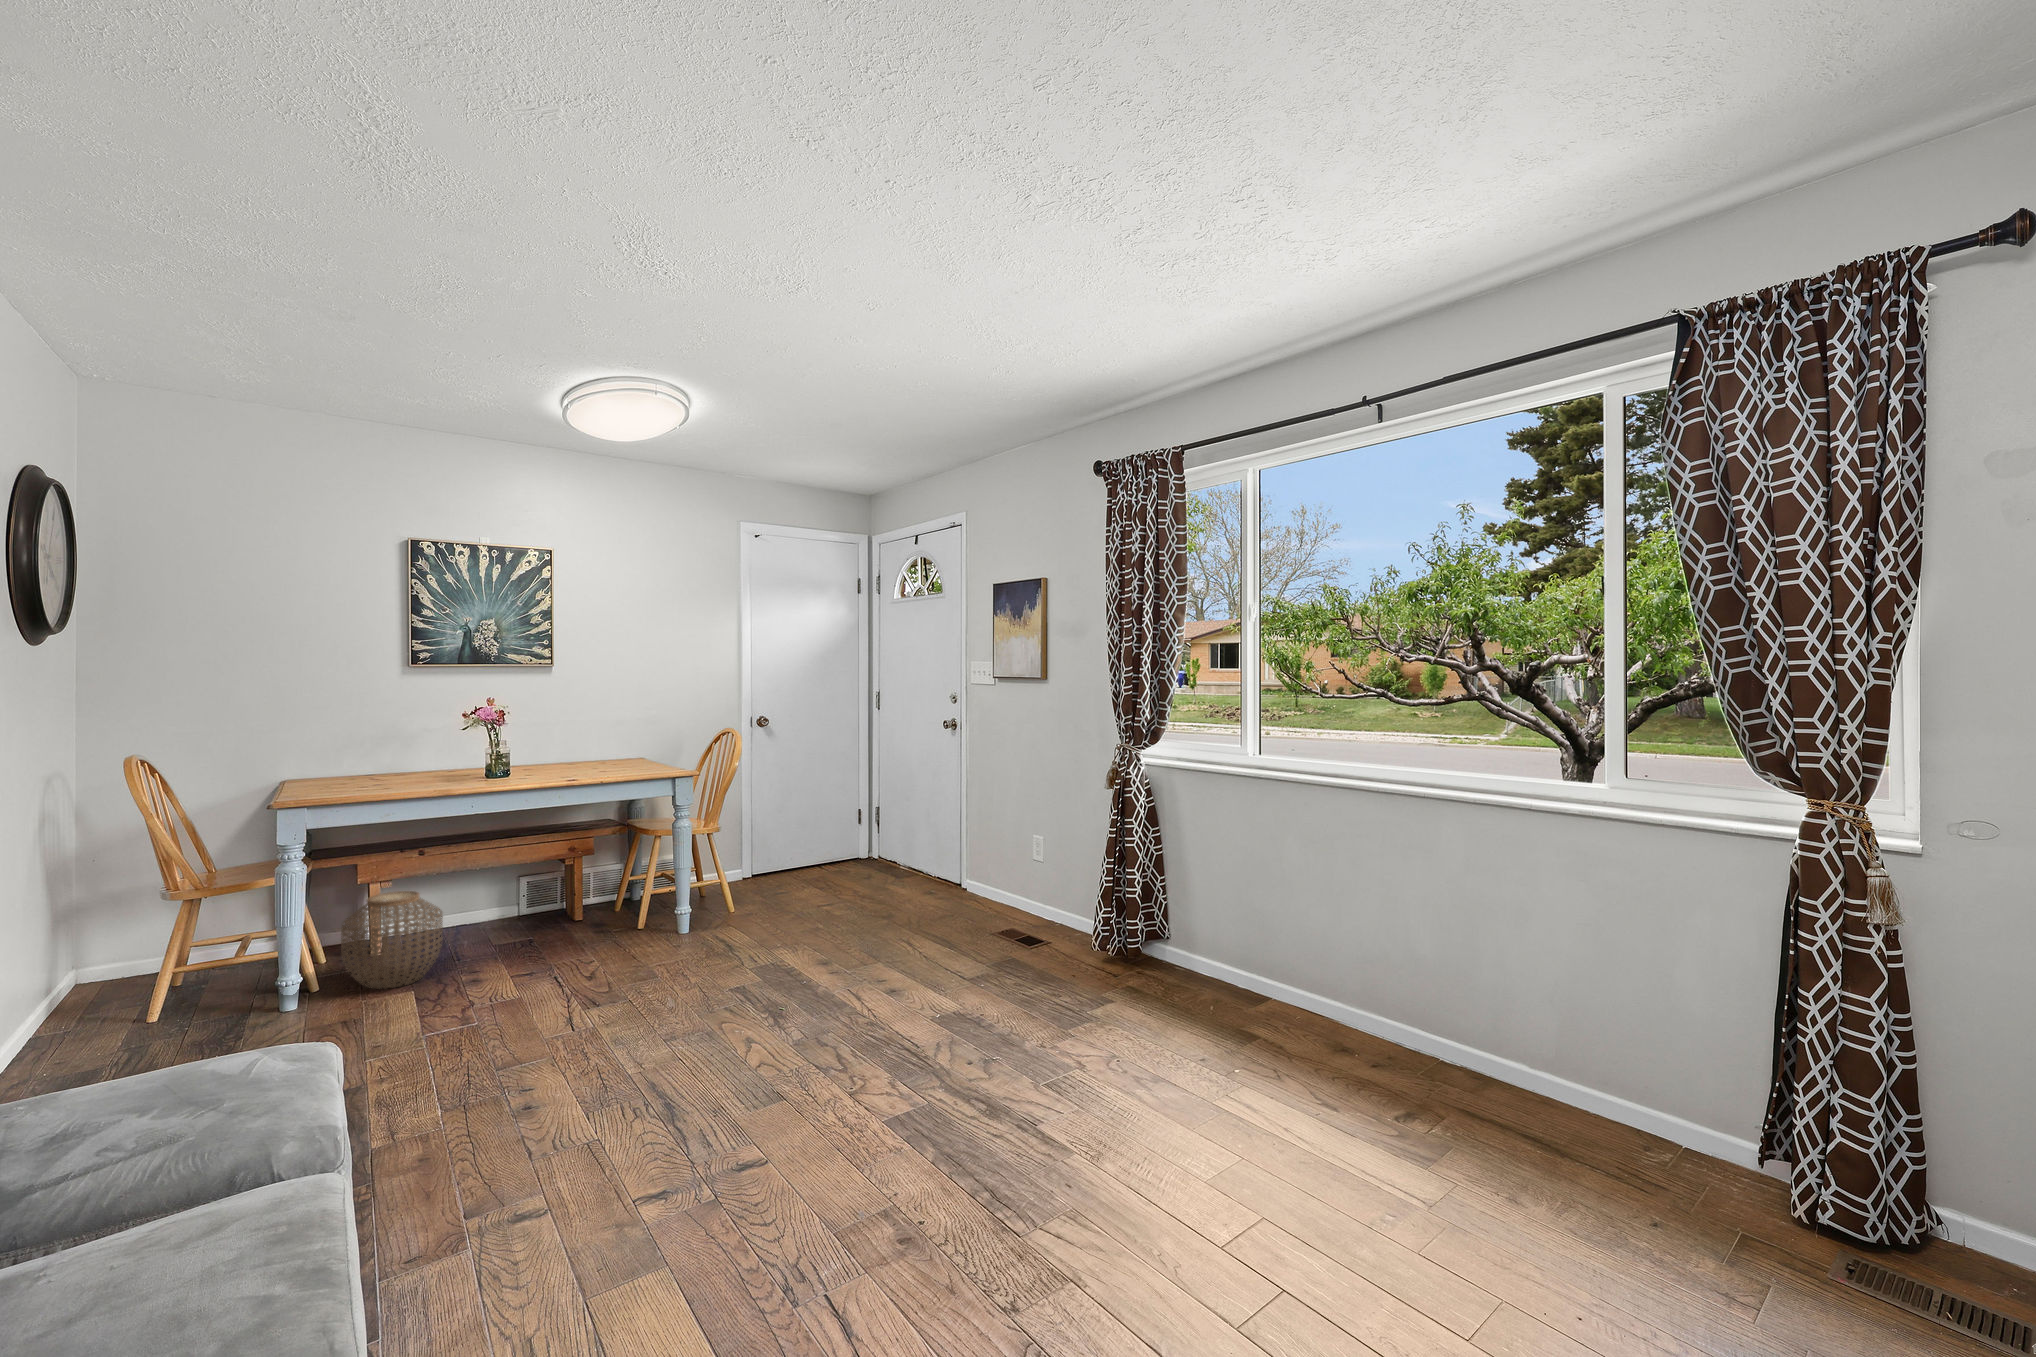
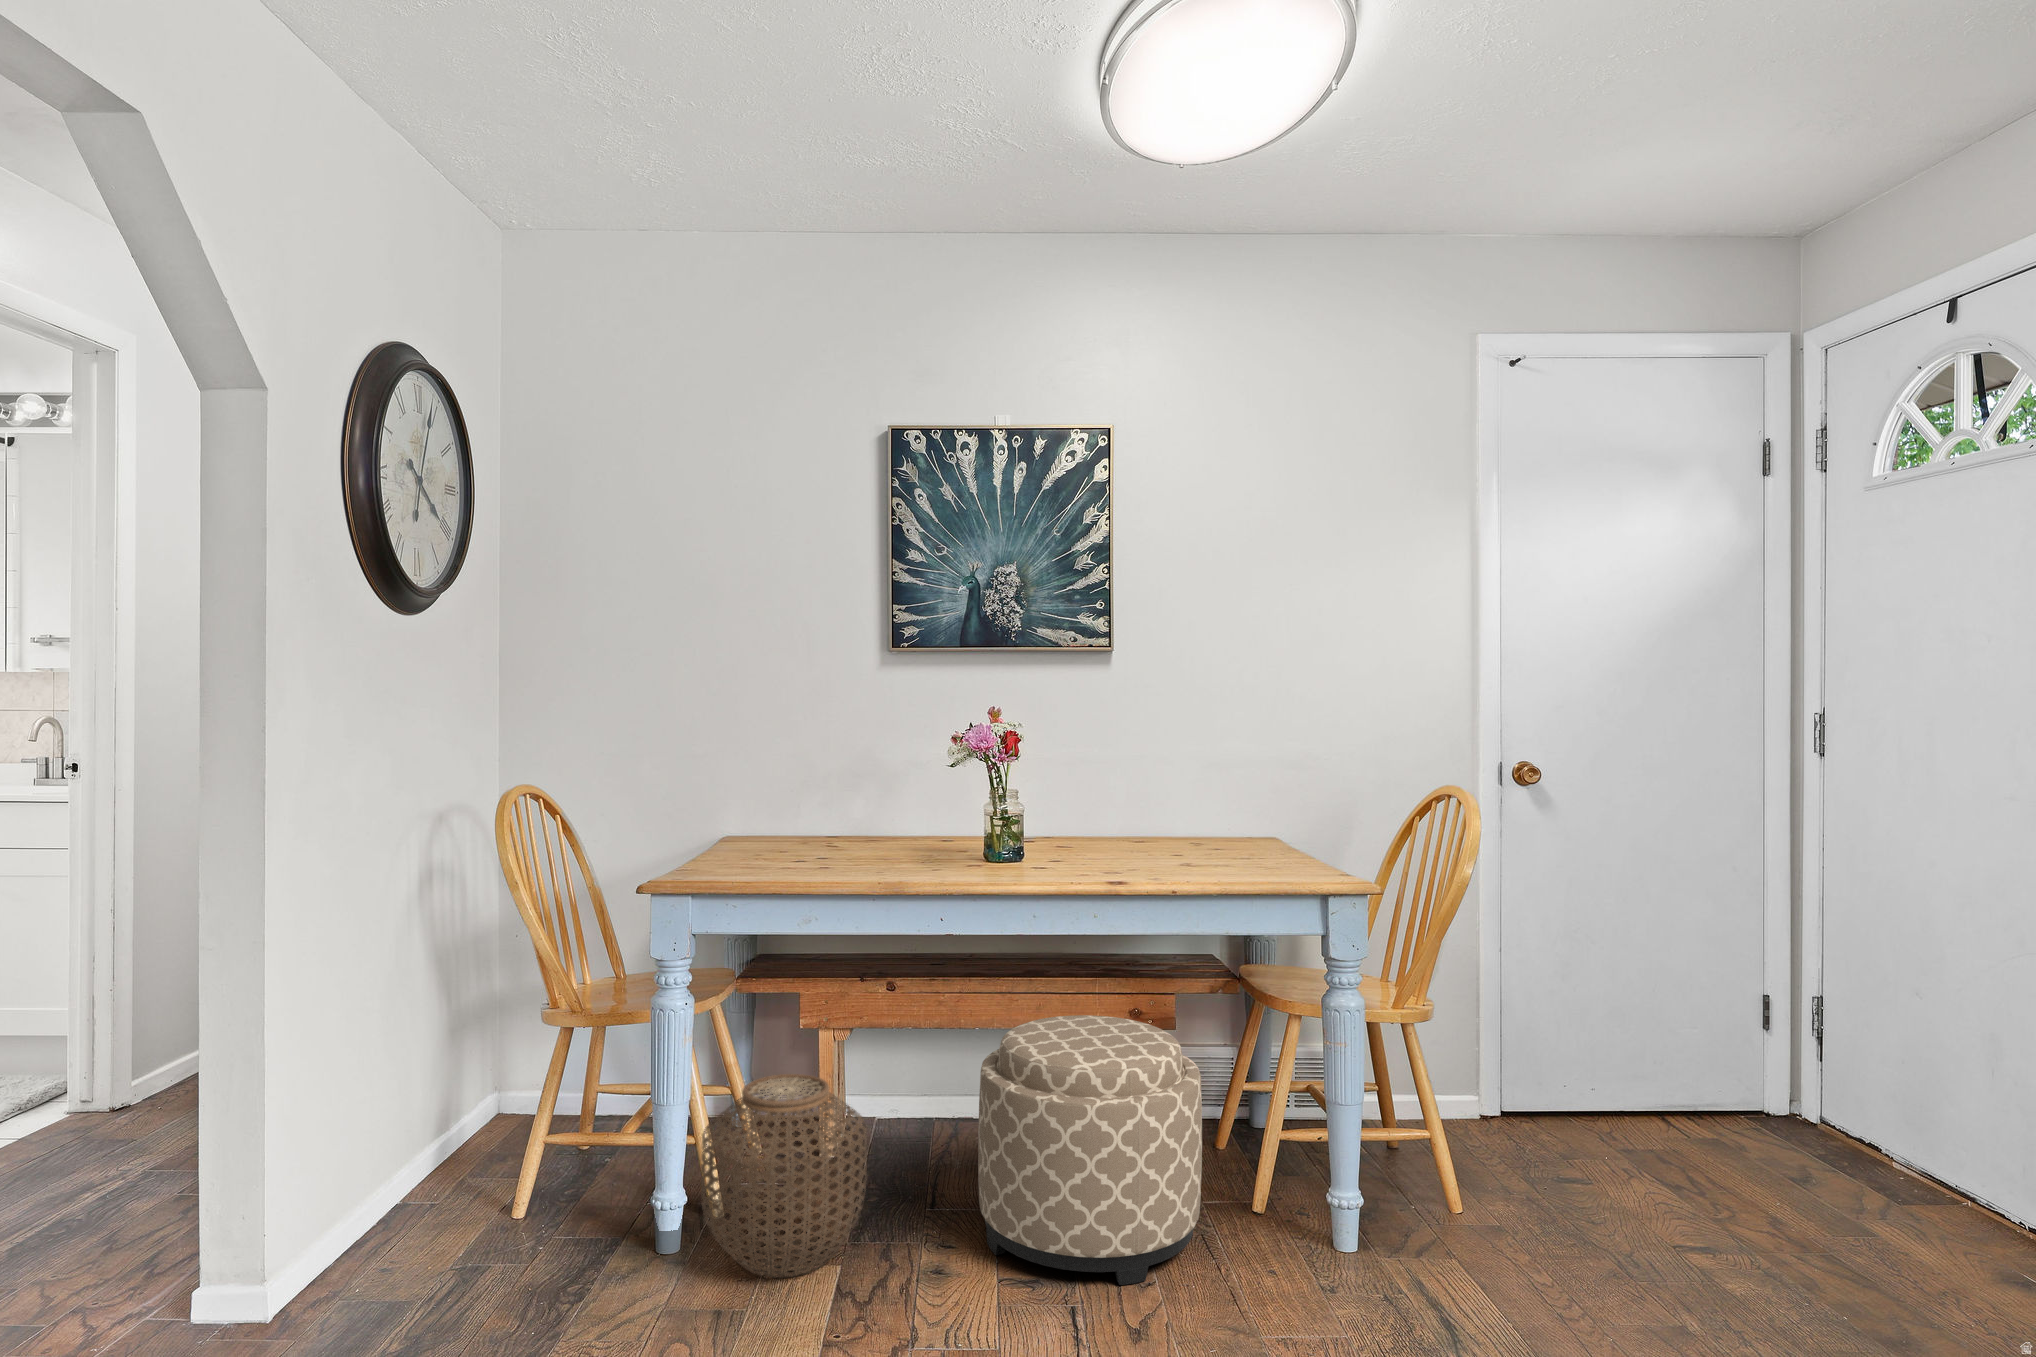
ottoman: none [502,846,618,959] -> present [978,1015,1202,1285]

